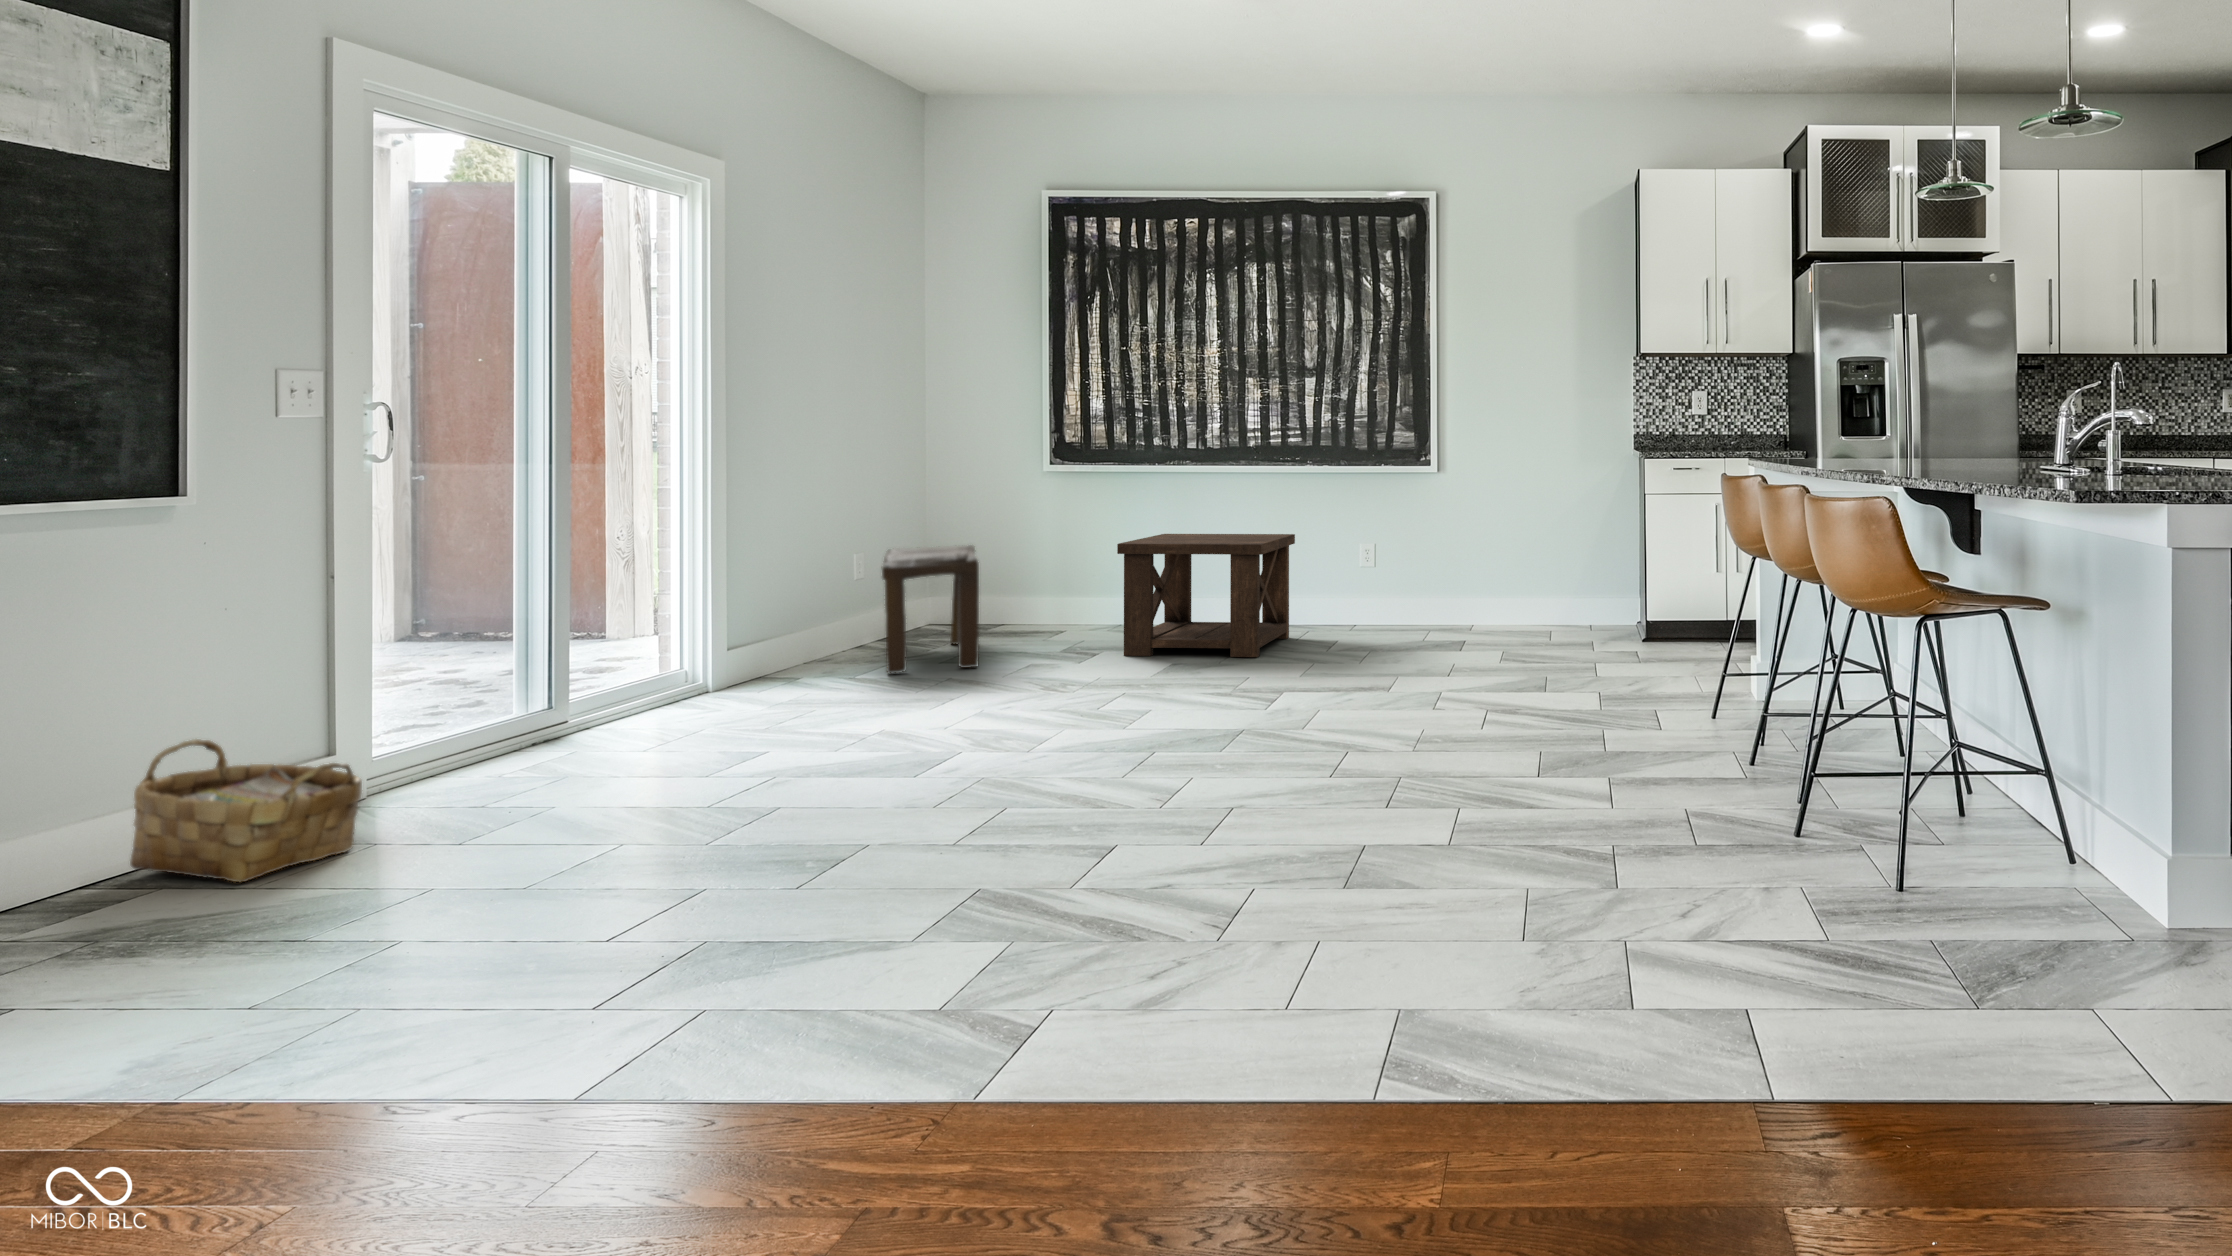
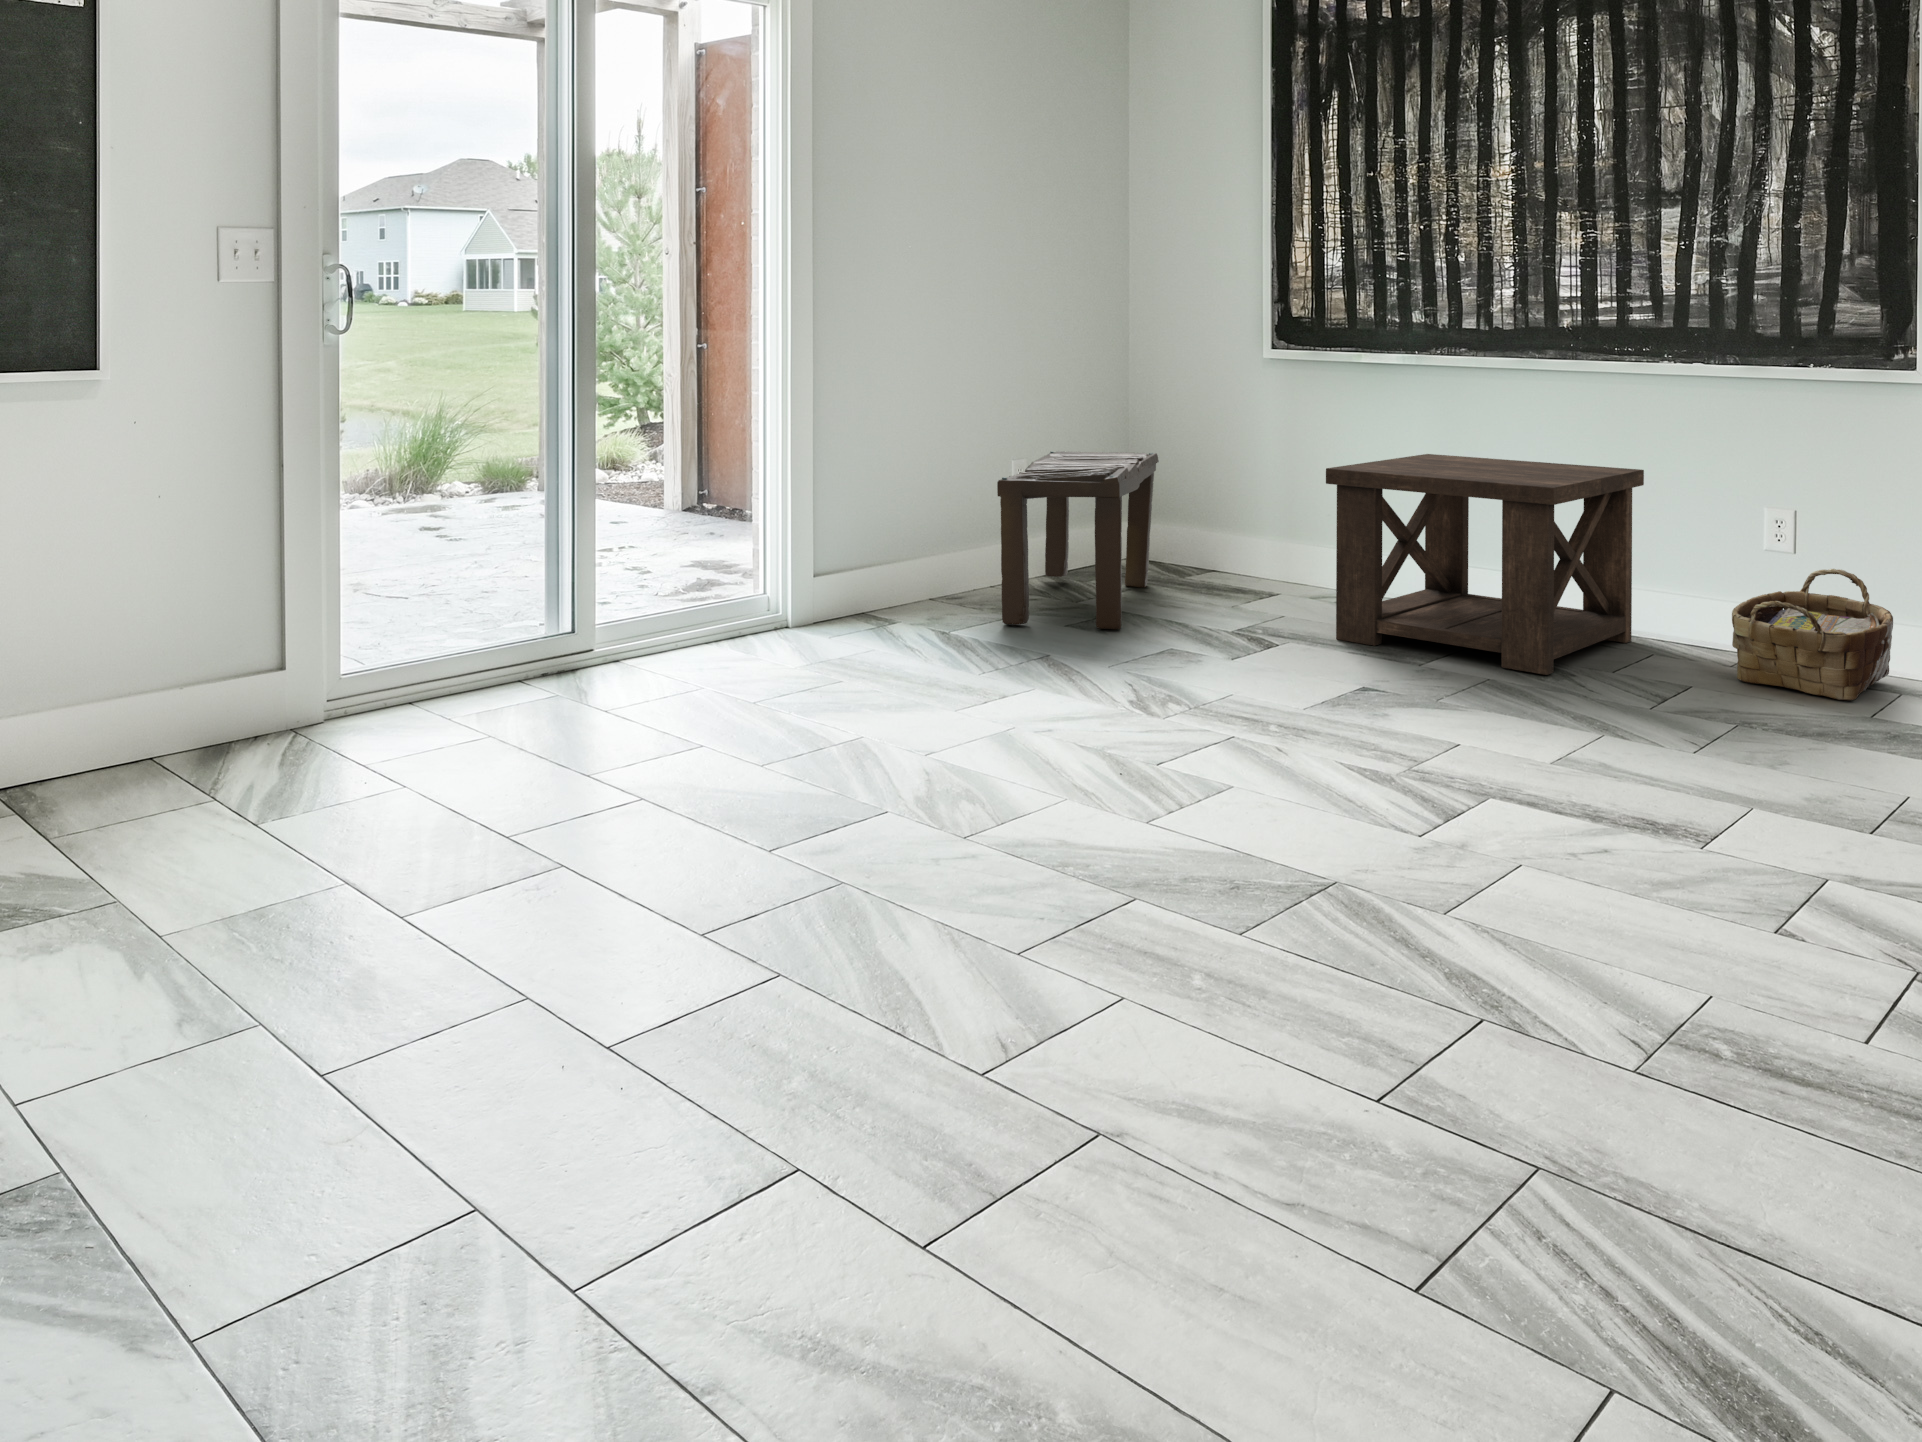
woven basket: present [130,739,362,882] -> present [1732,569,1893,700]

